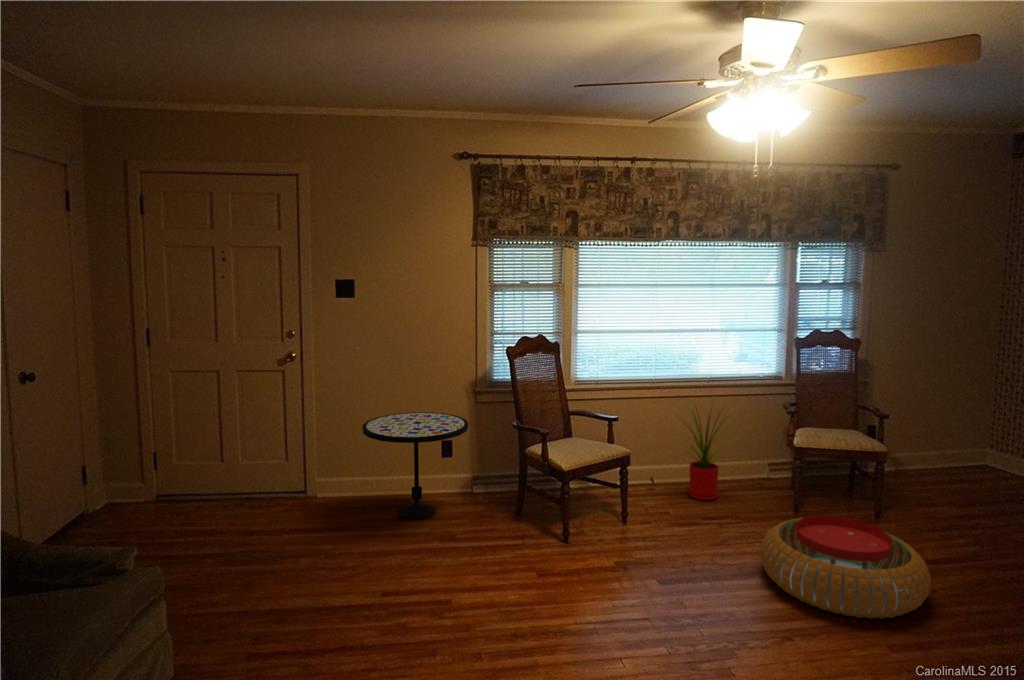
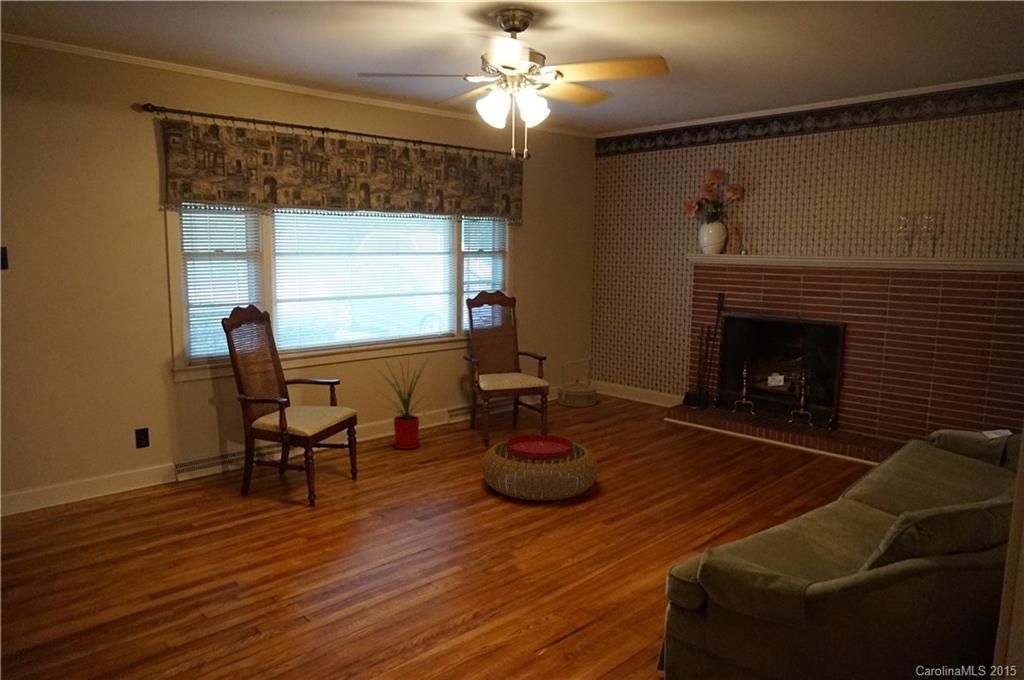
side table: present [362,412,468,520] -> none [51,399,187,521]
woven basket: none [929,422,993,486] -> present [557,358,597,407]

